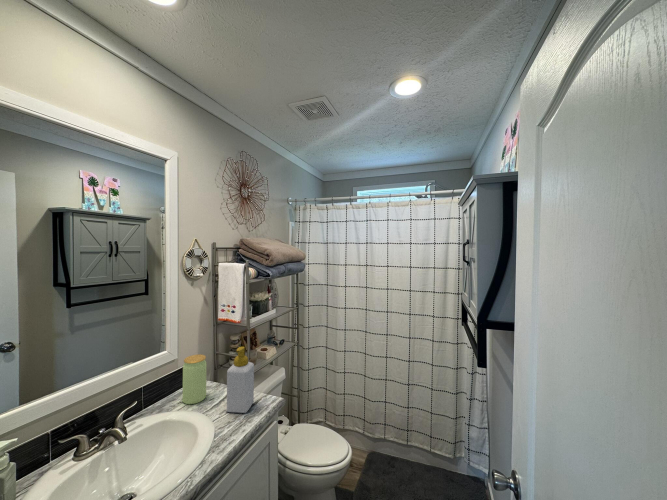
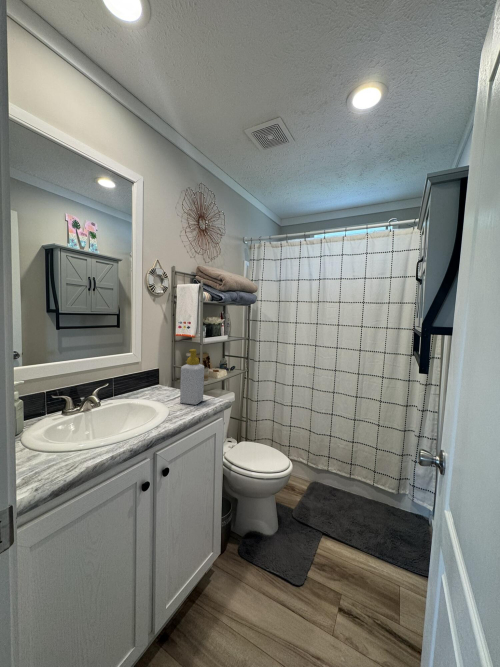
jar: present [182,355,207,404] -> none [145,358,164,396]

